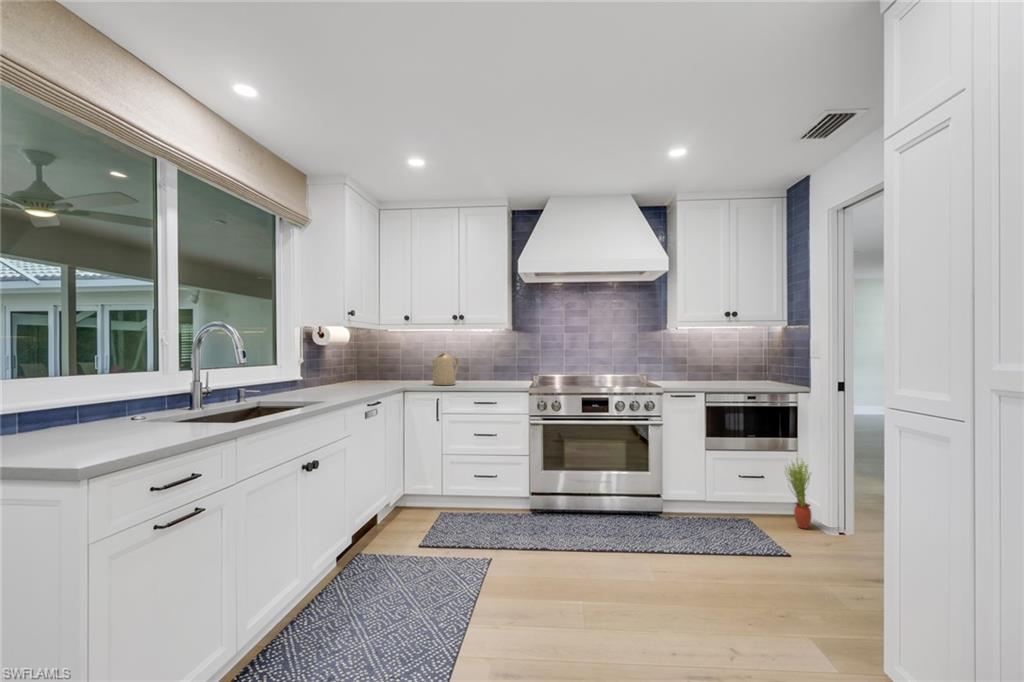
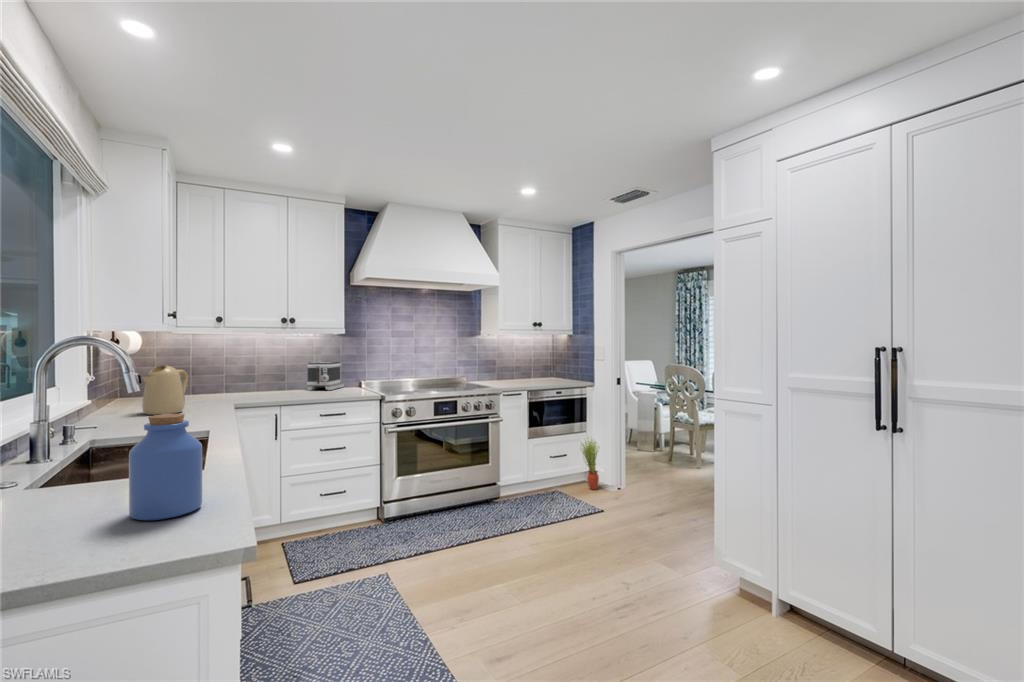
kettle: present [432,354,459,385] -> present [142,365,188,415]
toaster: none [484,356,522,382] -> present [307,361,344,390]
jar: none [81,379,138,453] -> present [129,414,202,520]

